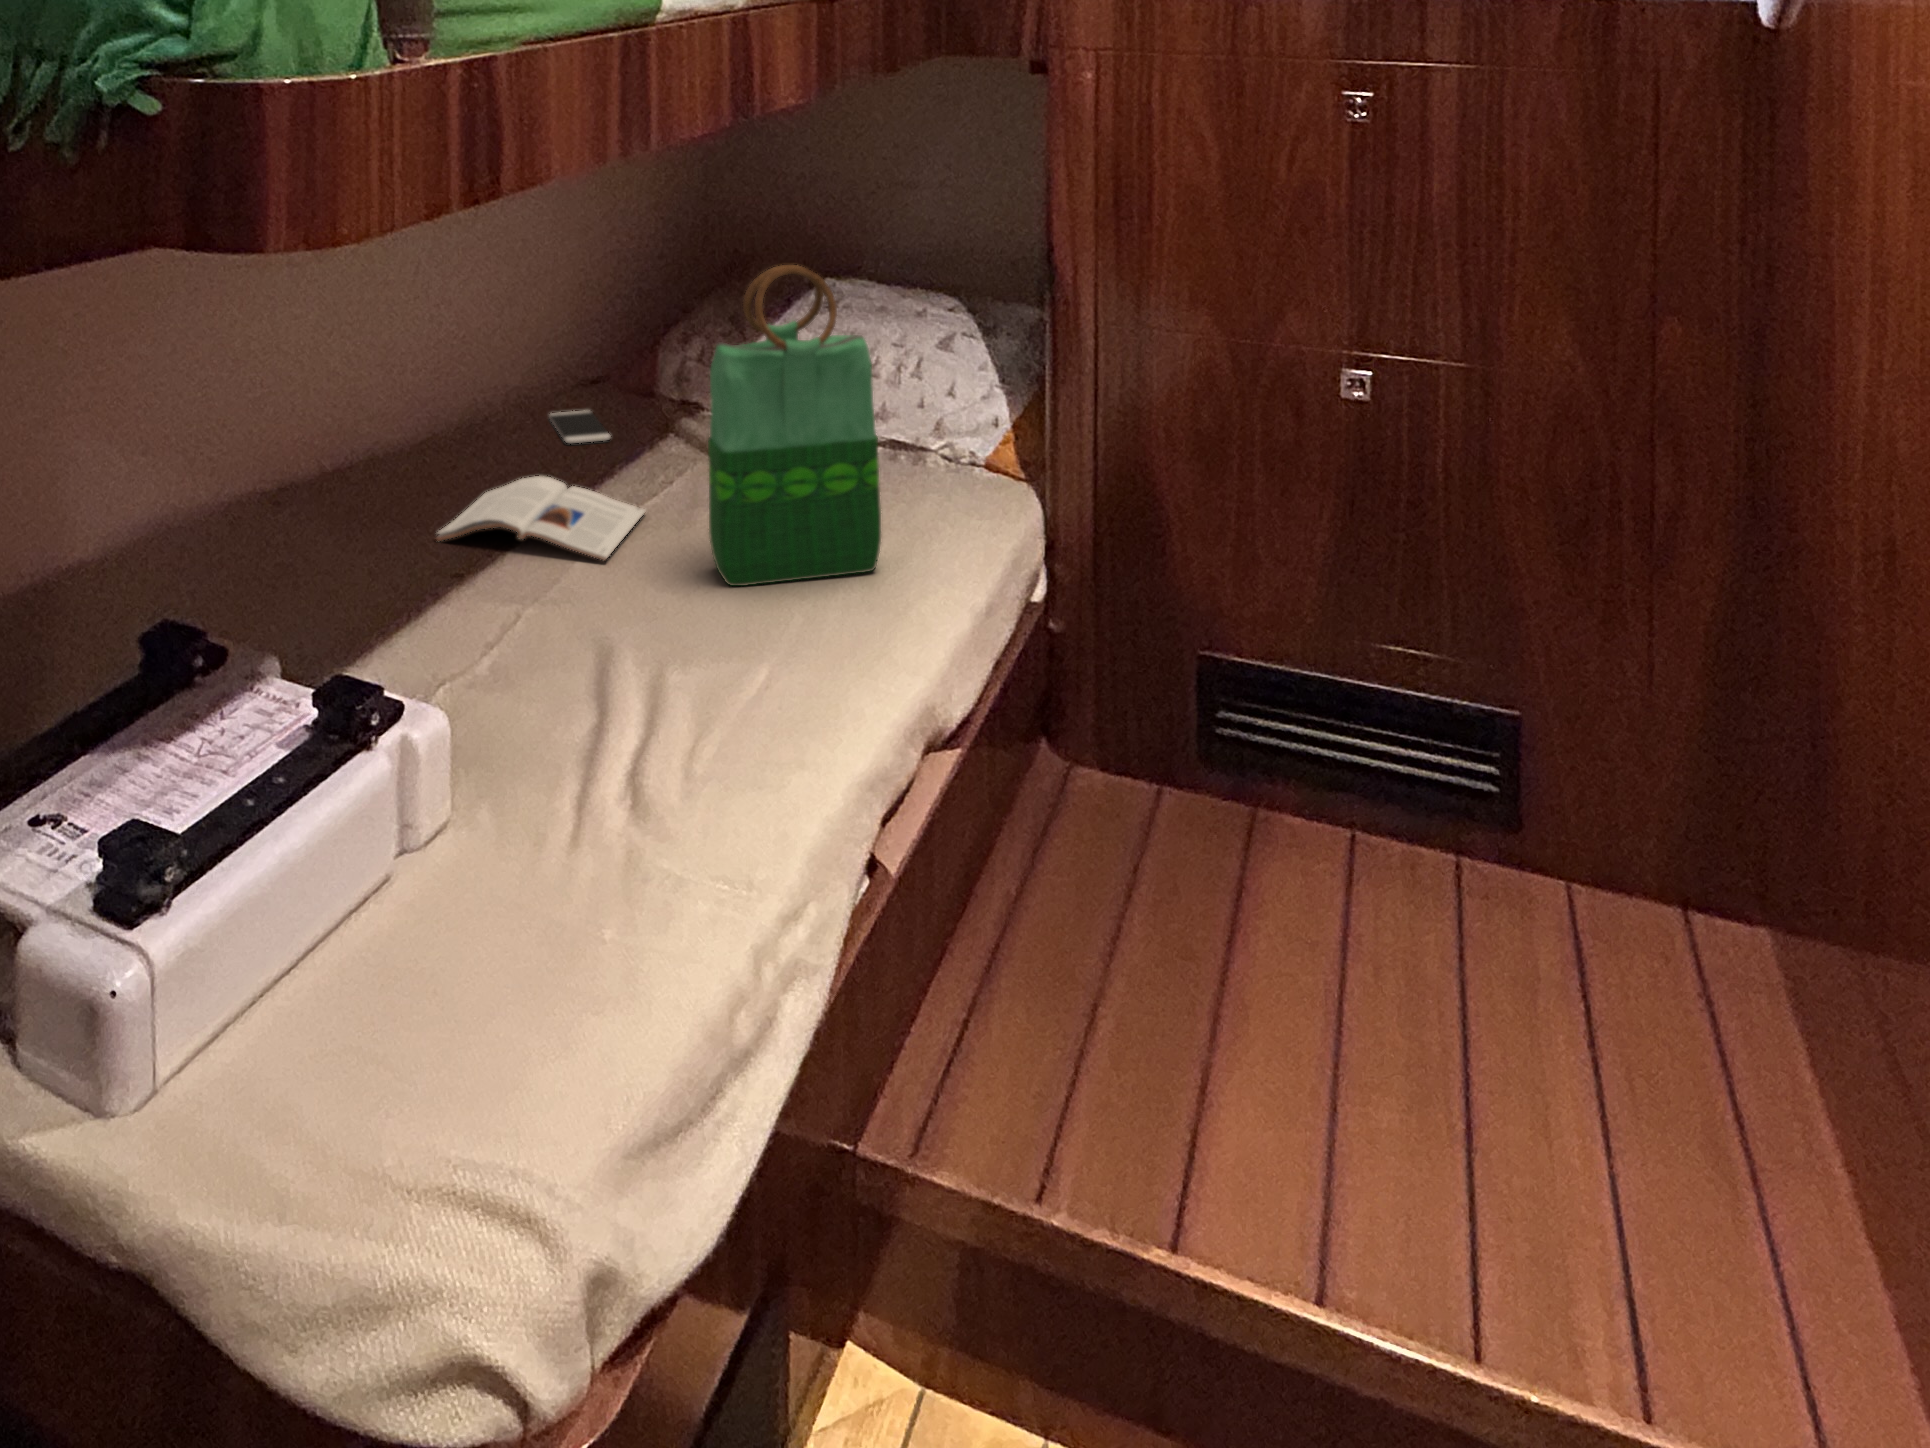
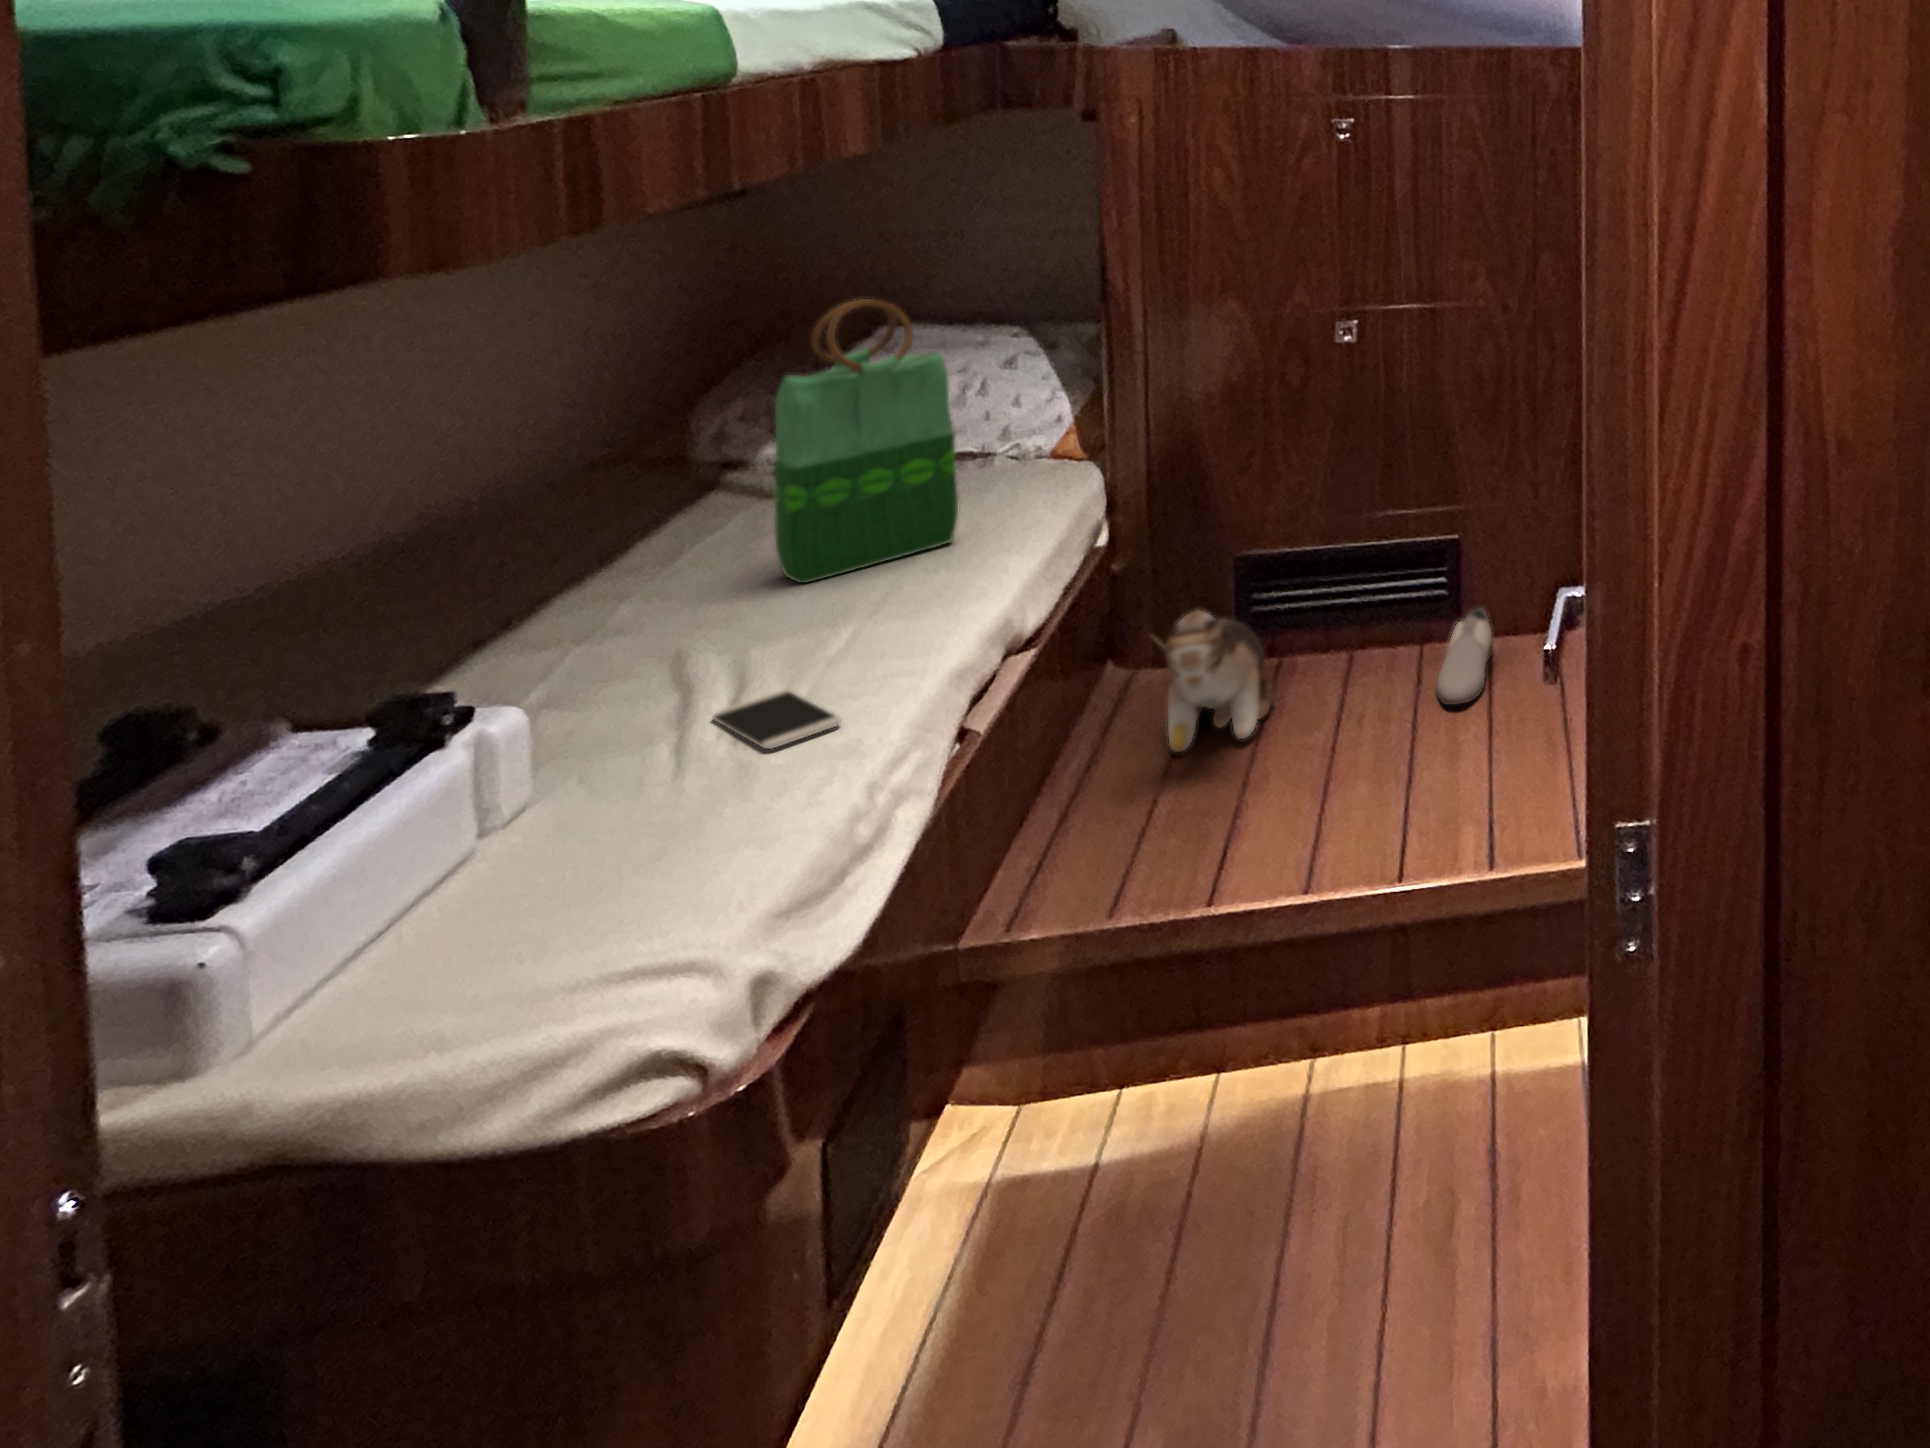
smartphone: present [549,411,610,443] -> present [713,691,841,749]
magazine: present [437,476,645,561] -> none [411,545,691,630]
plush toy: none [1094,746,1257,953] -> present [1151,610,1275,752]
shoe: none [1510,856,1600,1036] -> present [1437,608,1492,705]

